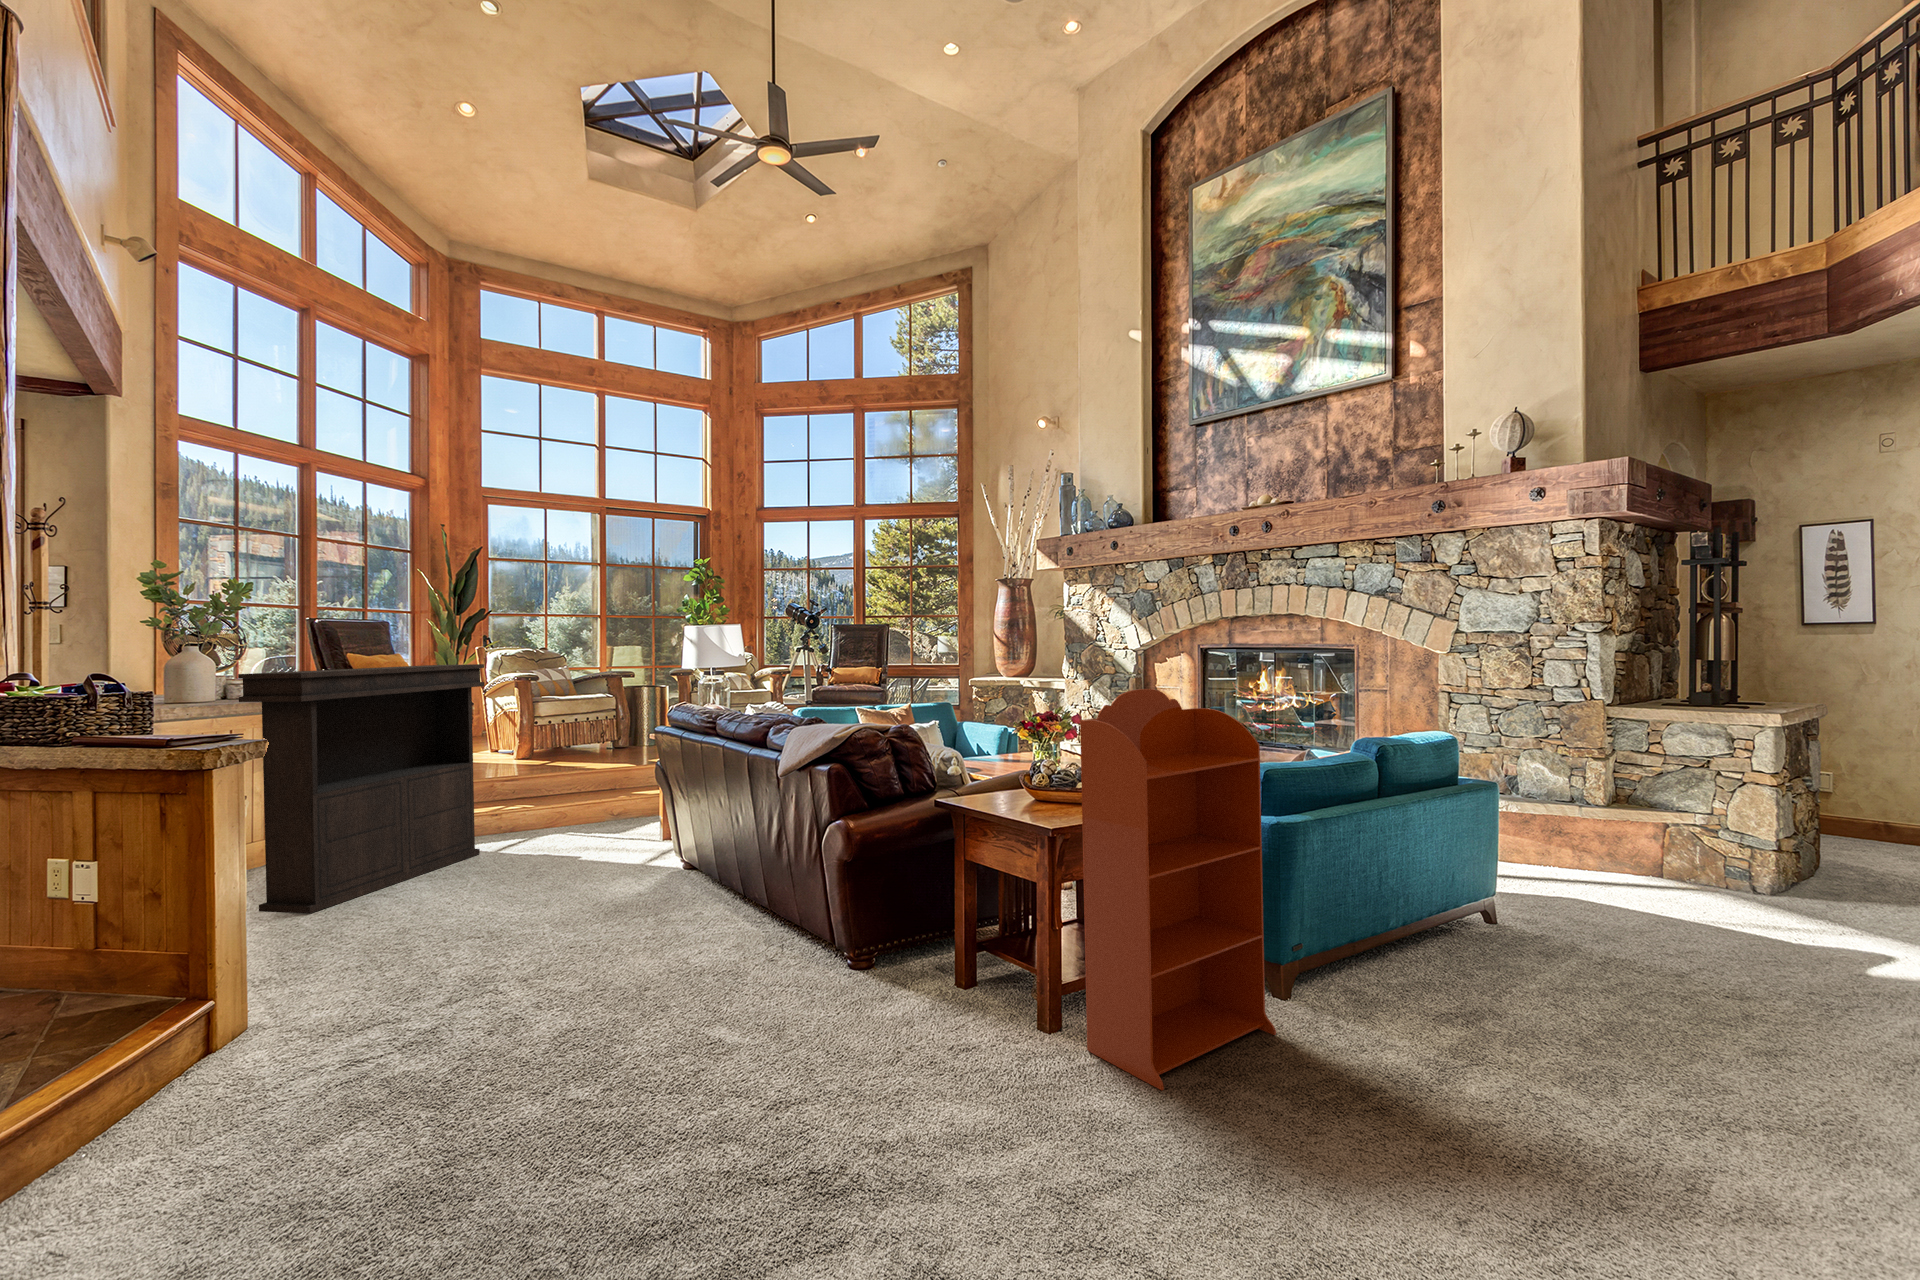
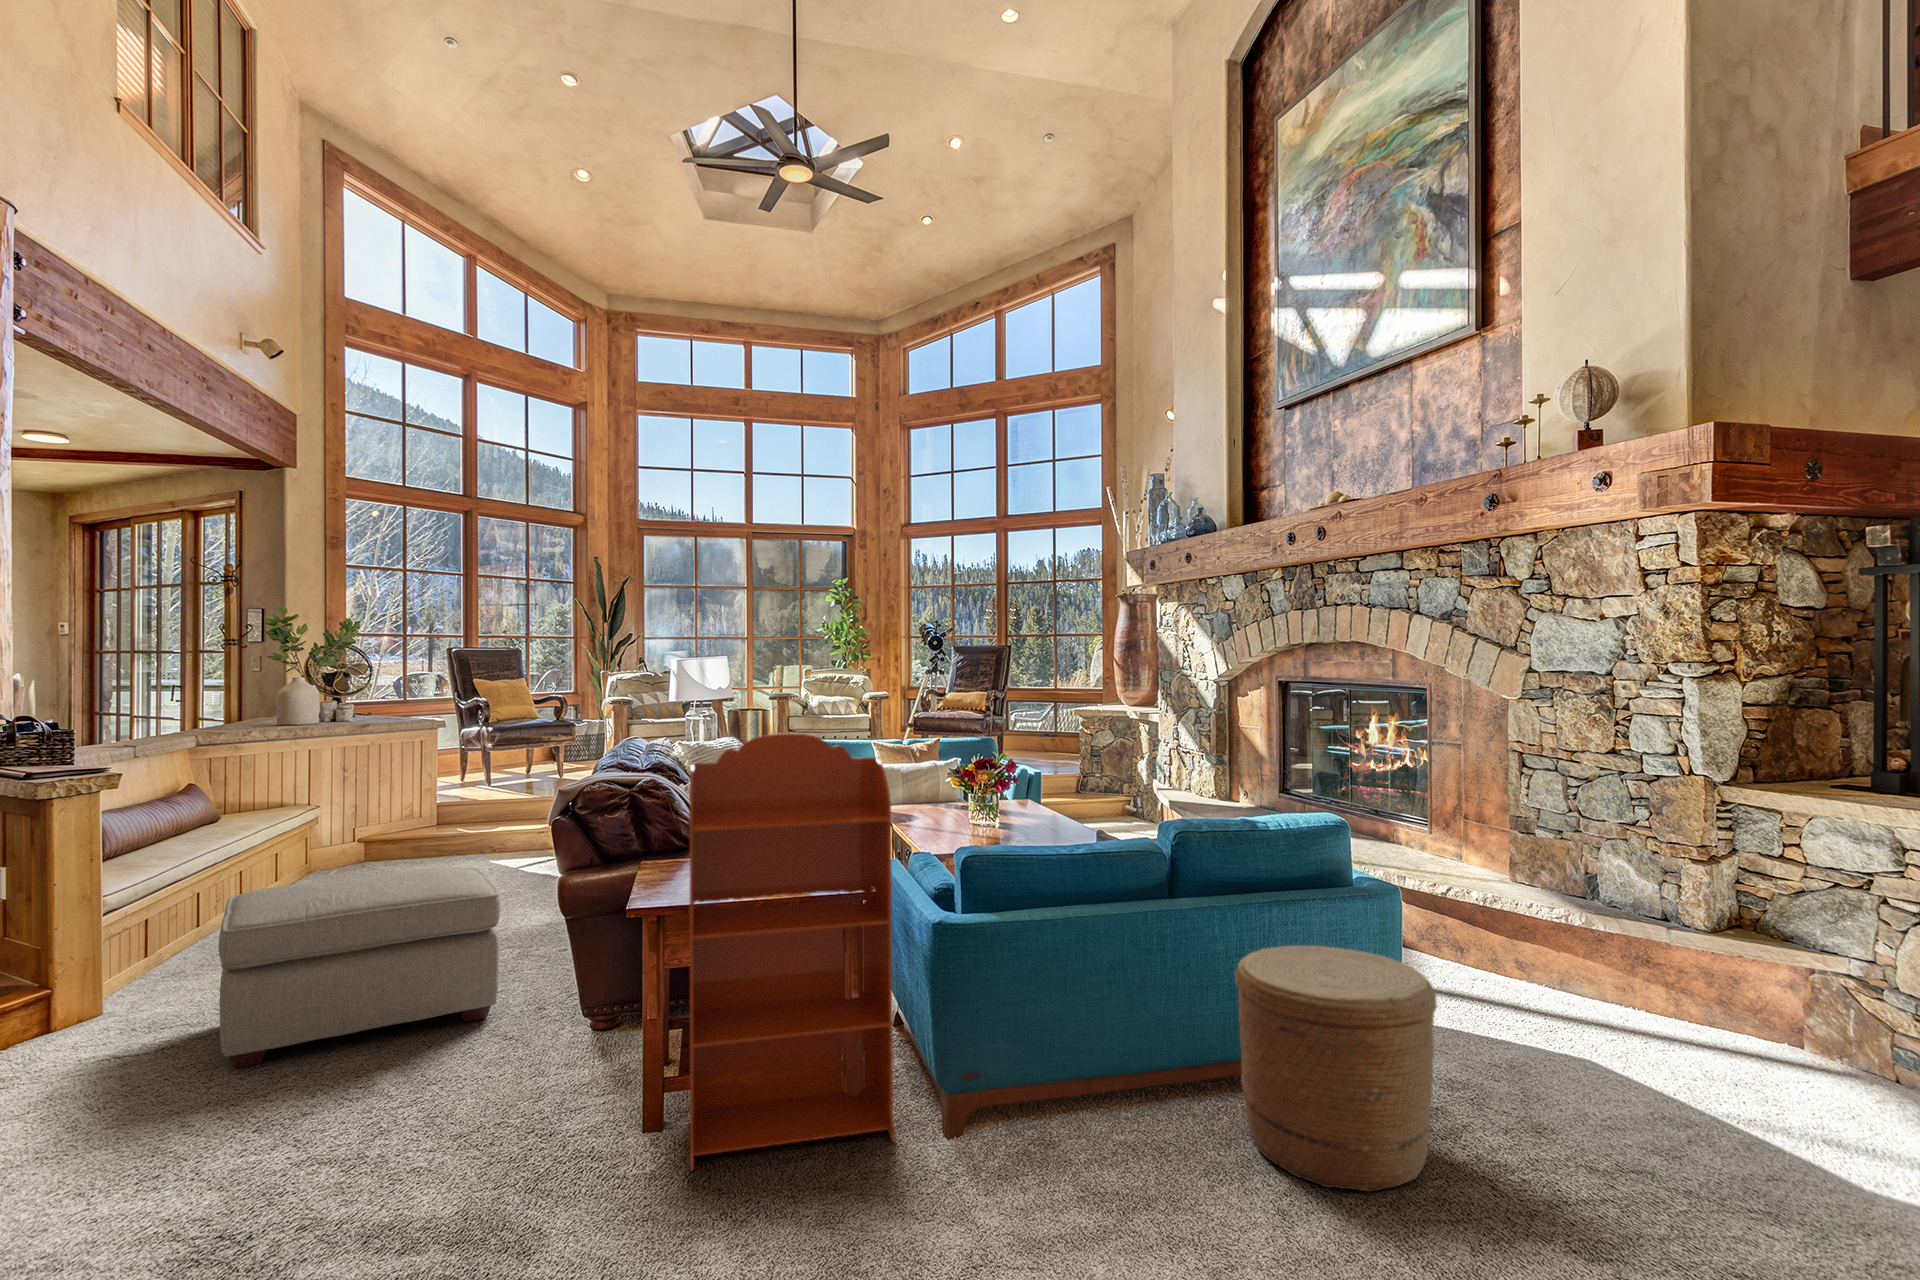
console table: present [238,664,484,914] -> none [297,683,524,894]
woven basket: none [1464,835,1633,1006] -> present [1235,946,1437,1192]
ottoman: none [425,854,748,1101] -> present [218,867,500,1068]

